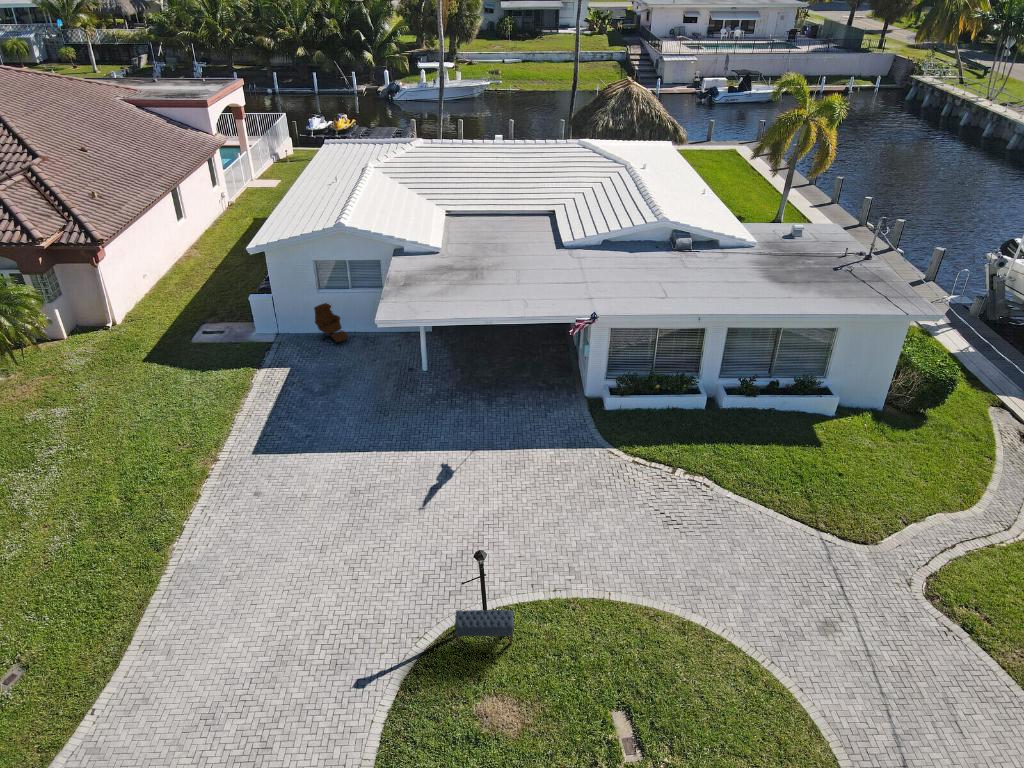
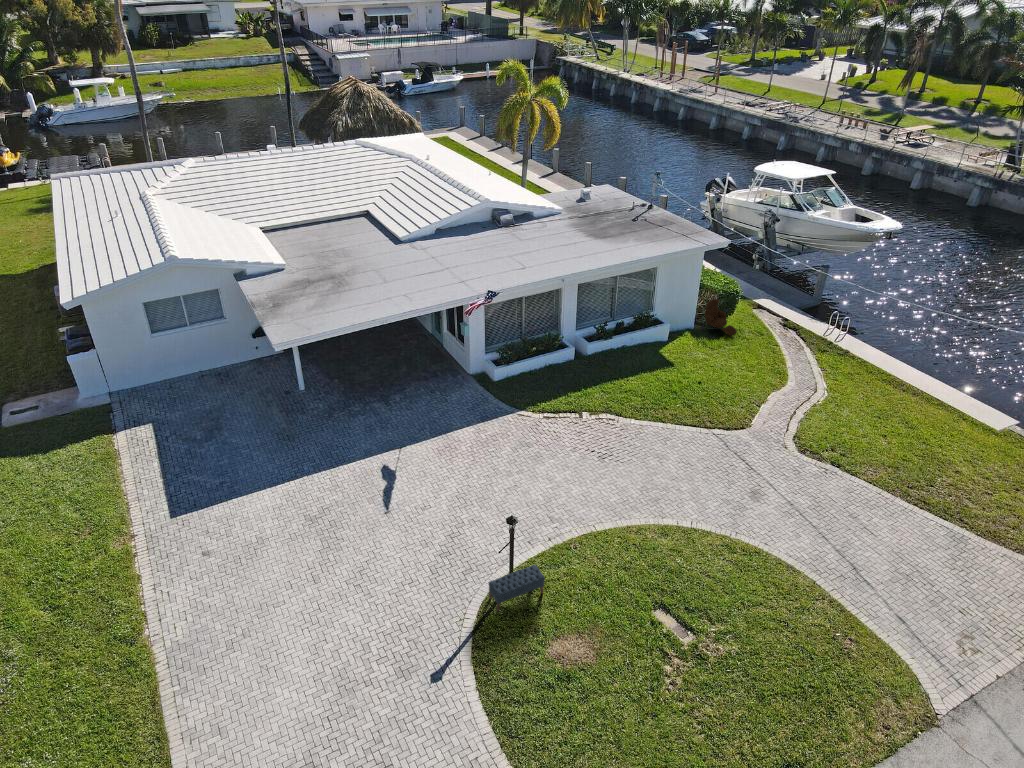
lounge chair: present [314,303,348,342] -> present [705,299,737,336]

